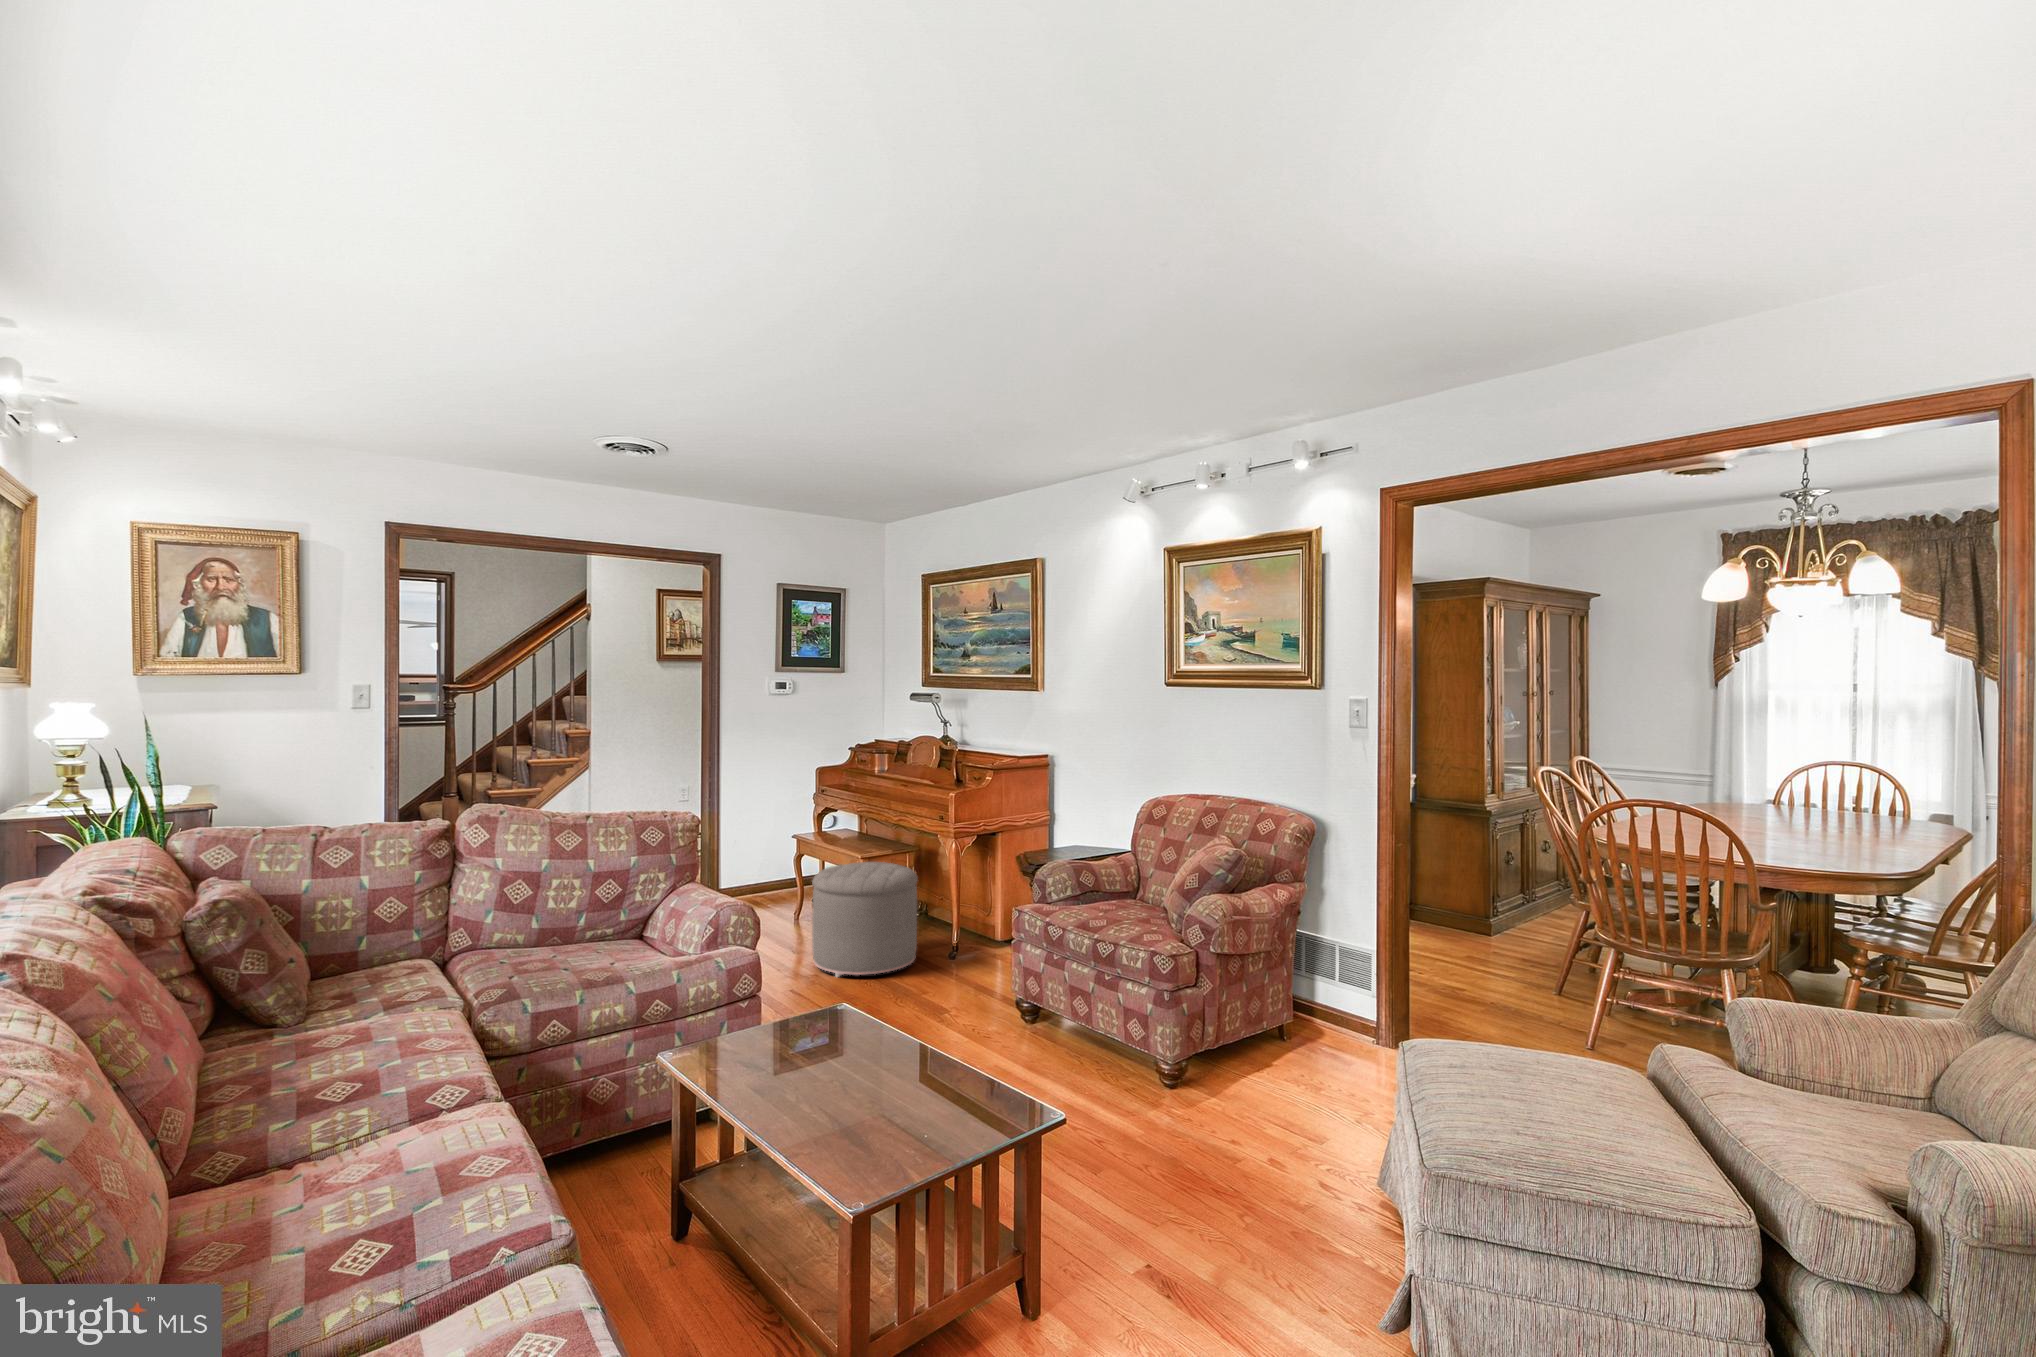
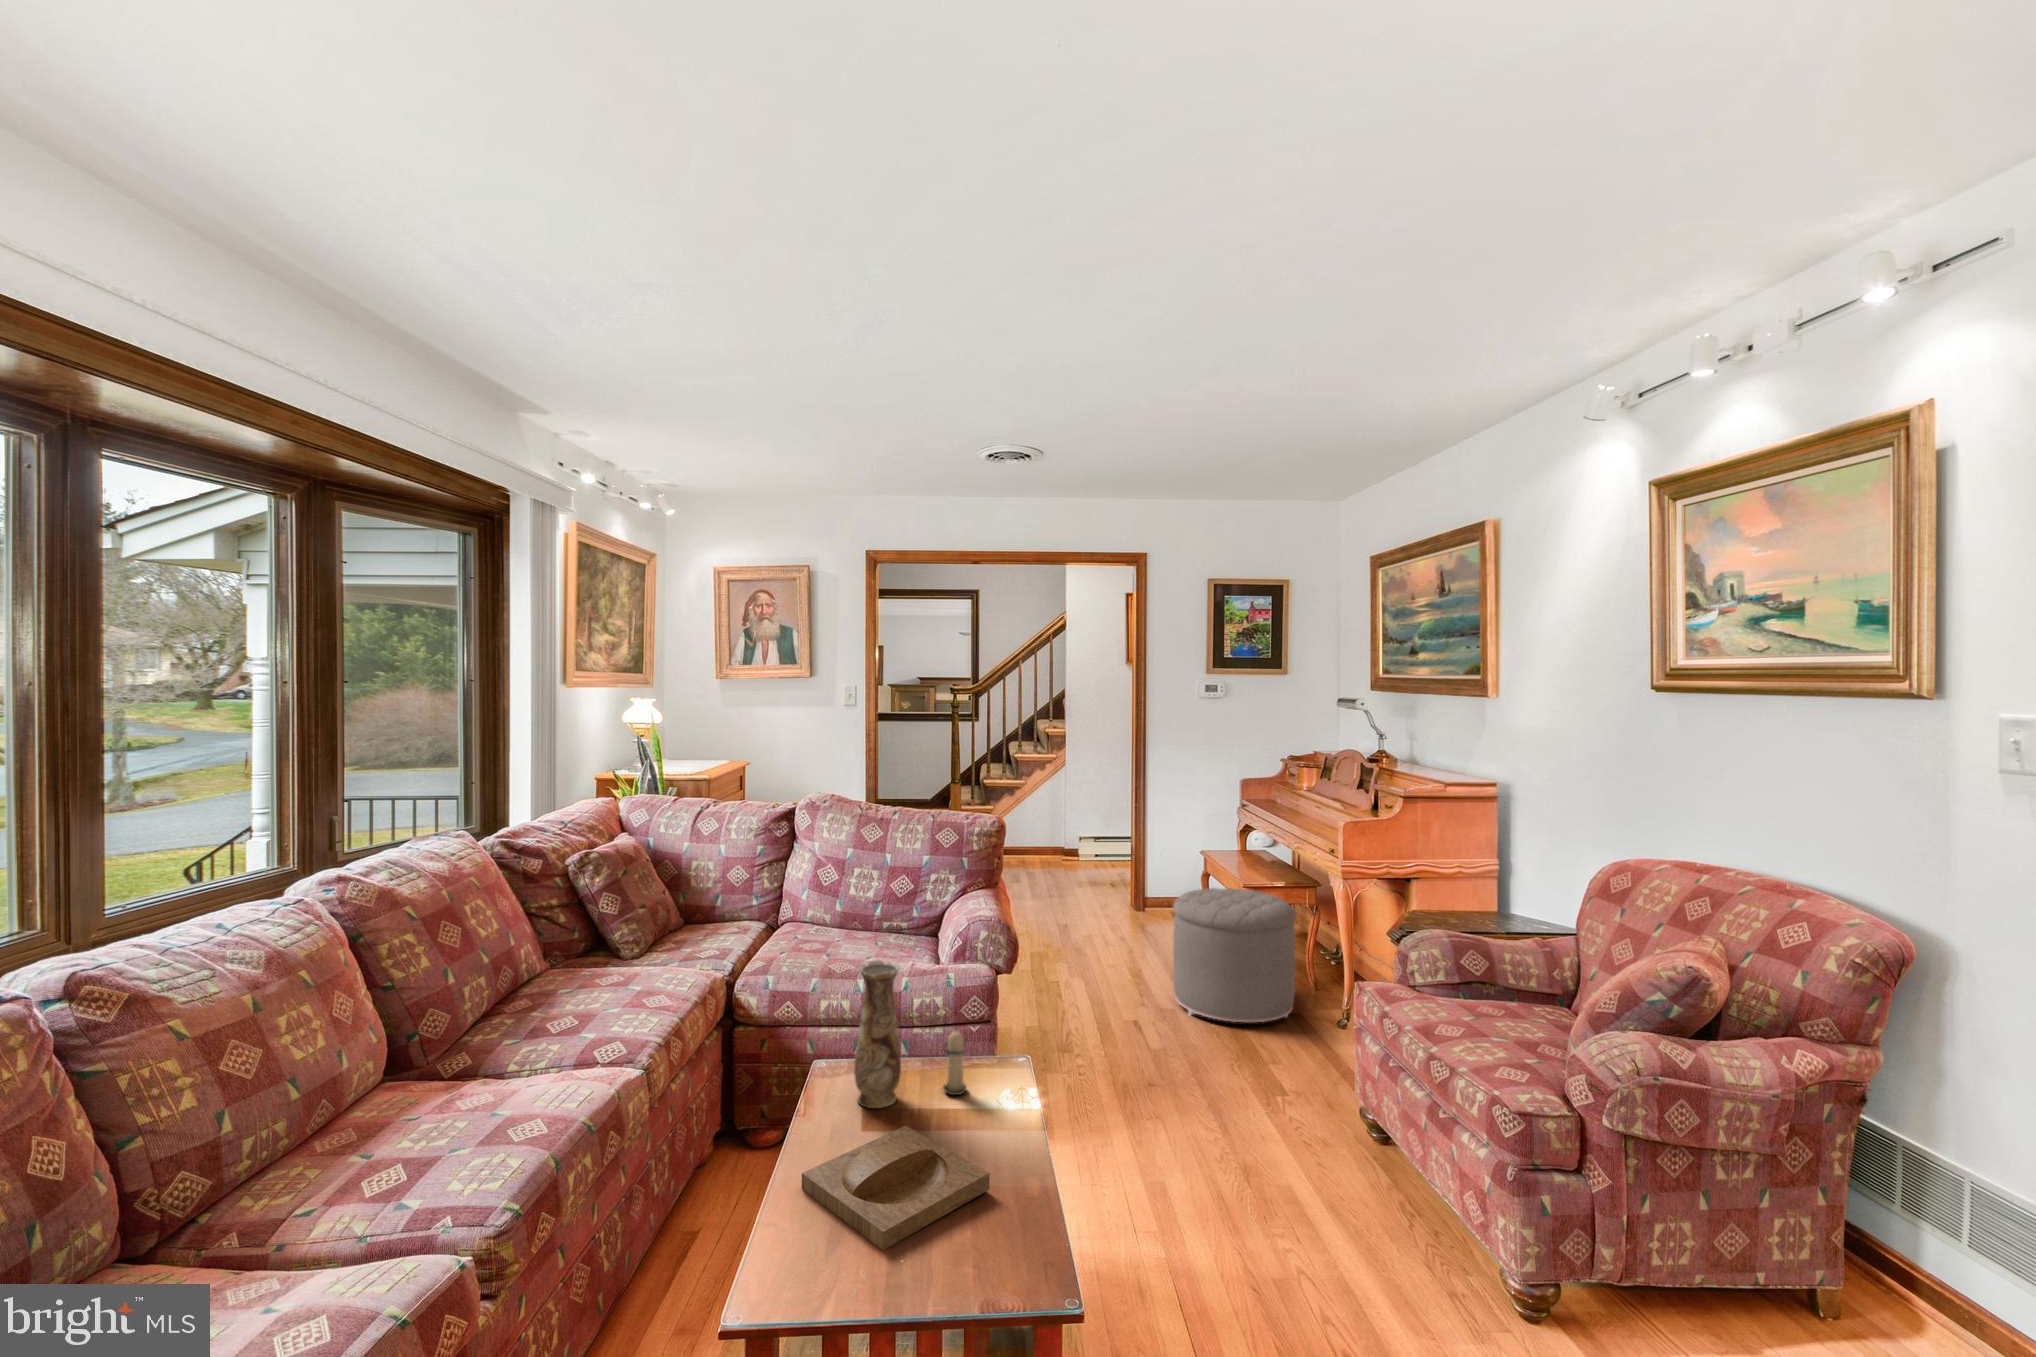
vase: none [740,934,782,1064] -> present [854,960,901,1108]
candle: none [801,981,829,1040] -> present [943,1030,967,1095]
tray: none [790,1059,925,1126] -> present [802,1126,990,1250]

